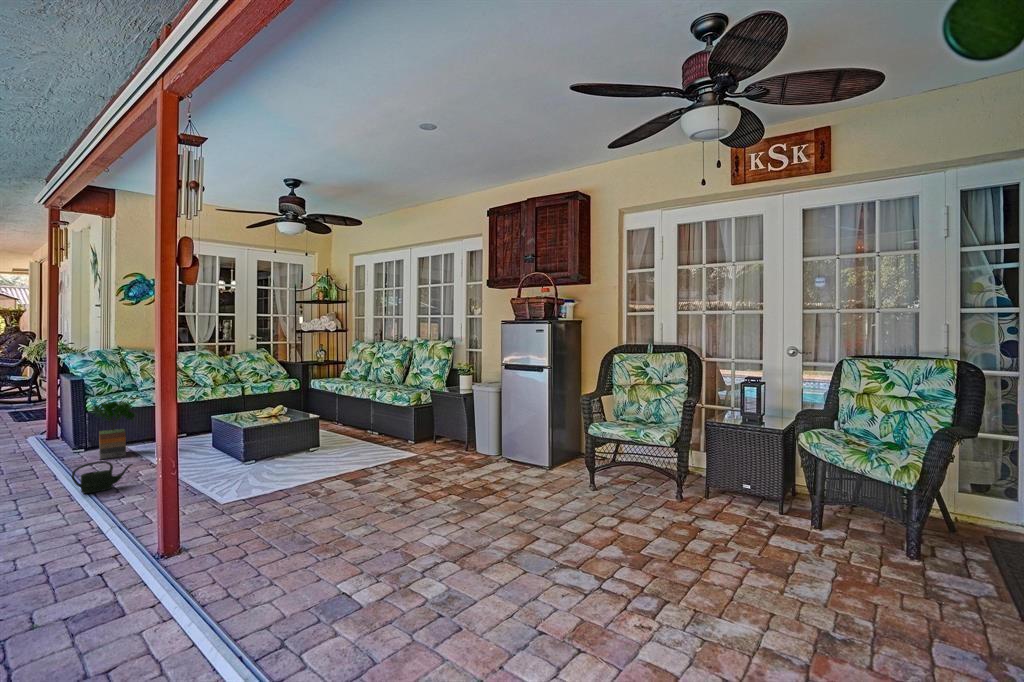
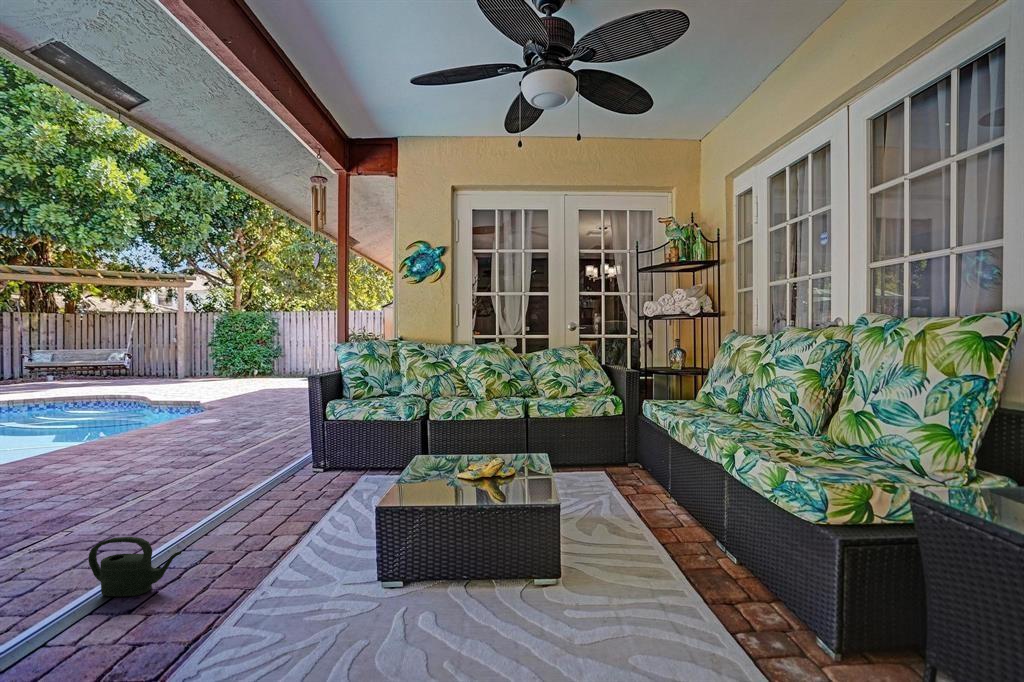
potted tree: present [91,401,136,459] -> none [284,413,342,502]

